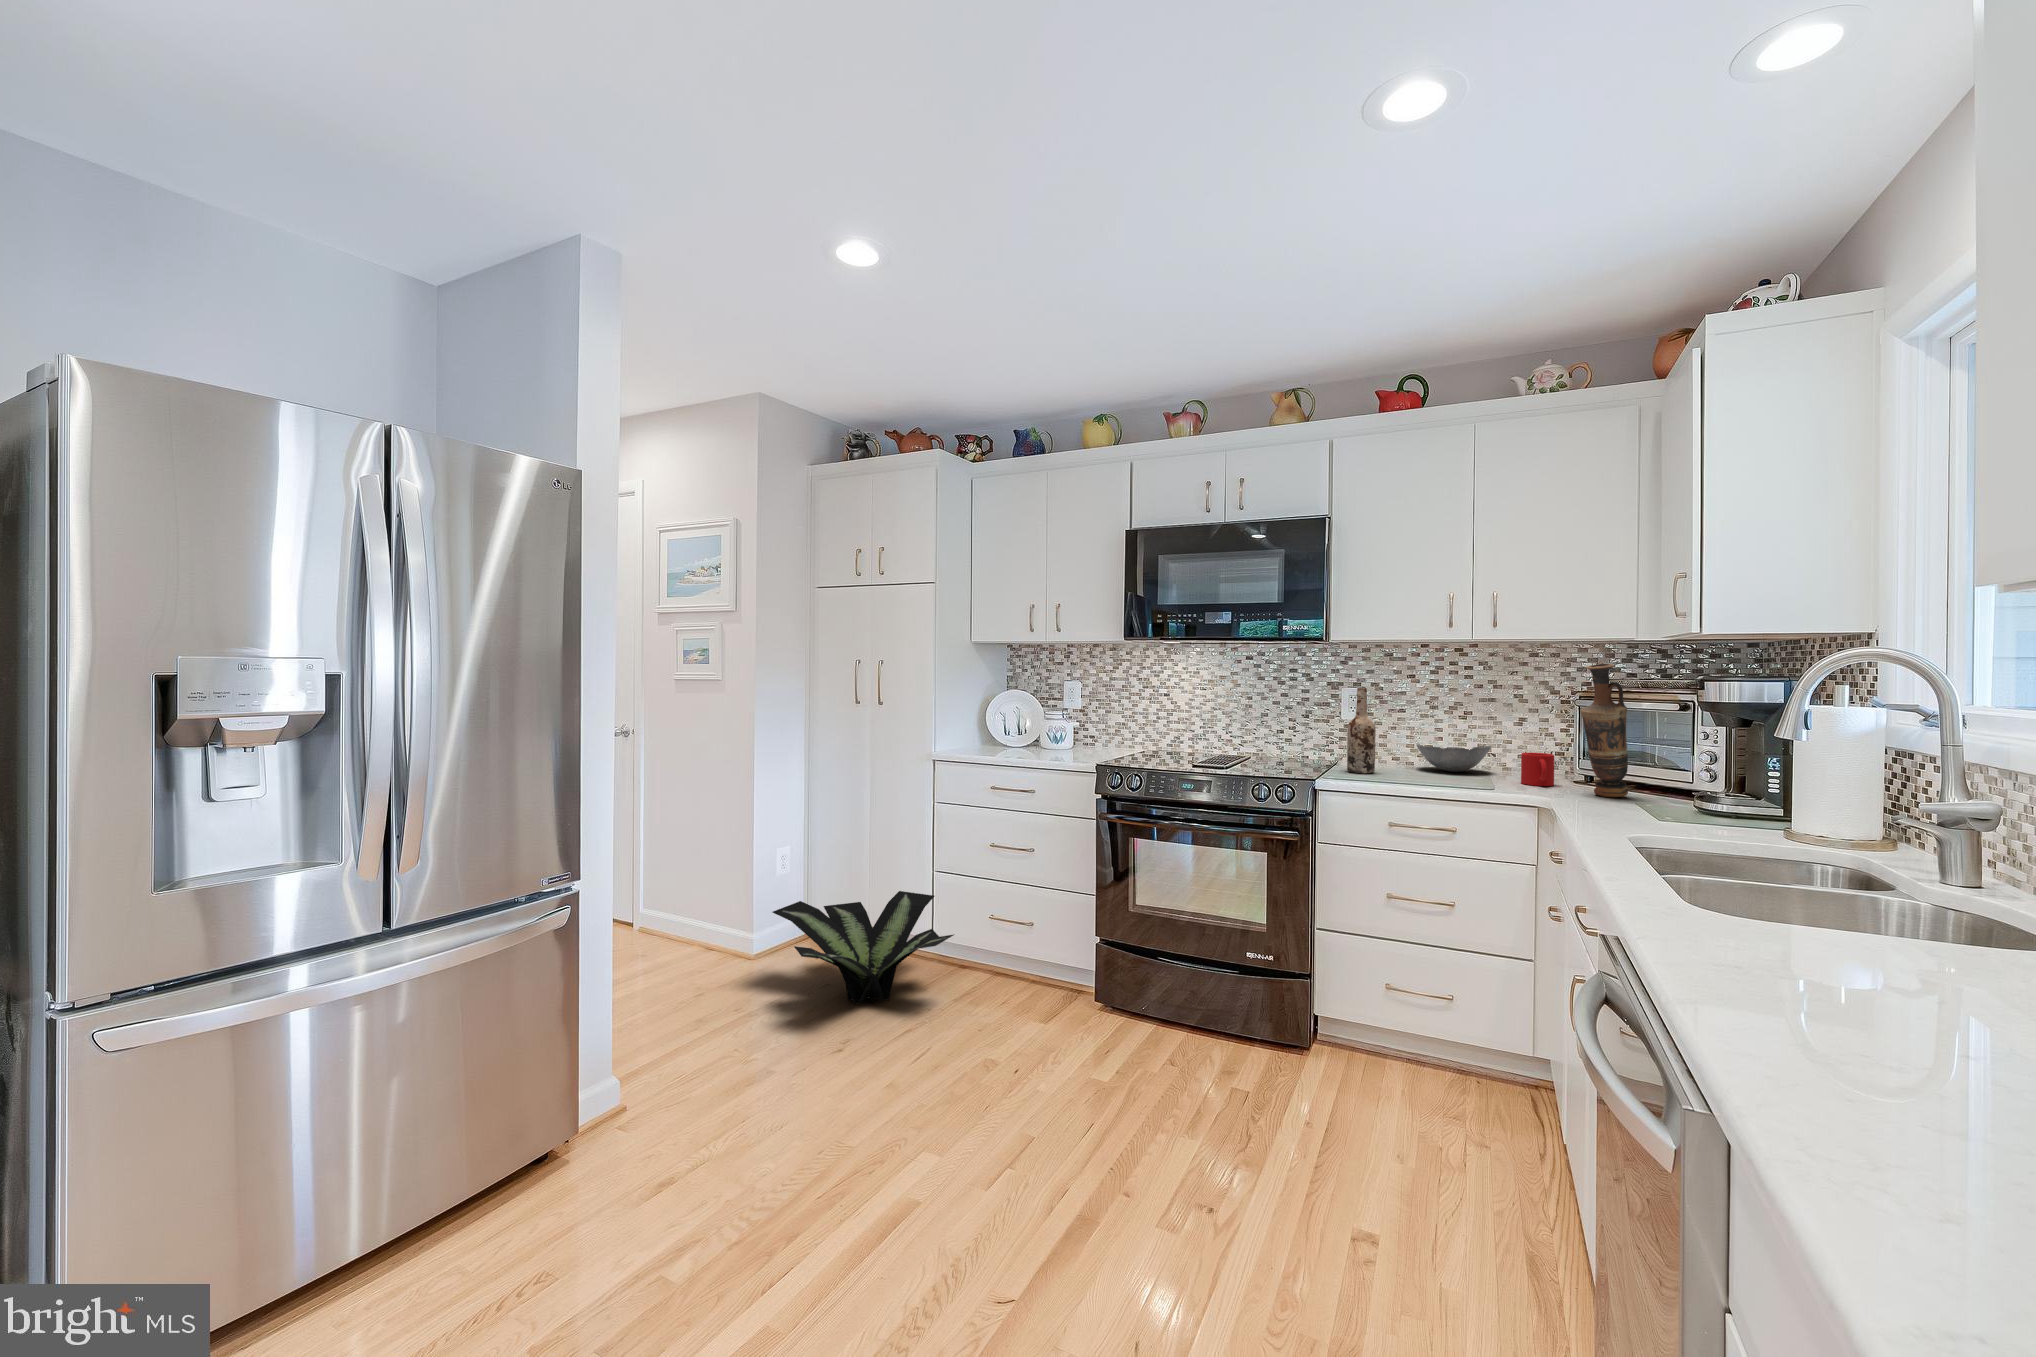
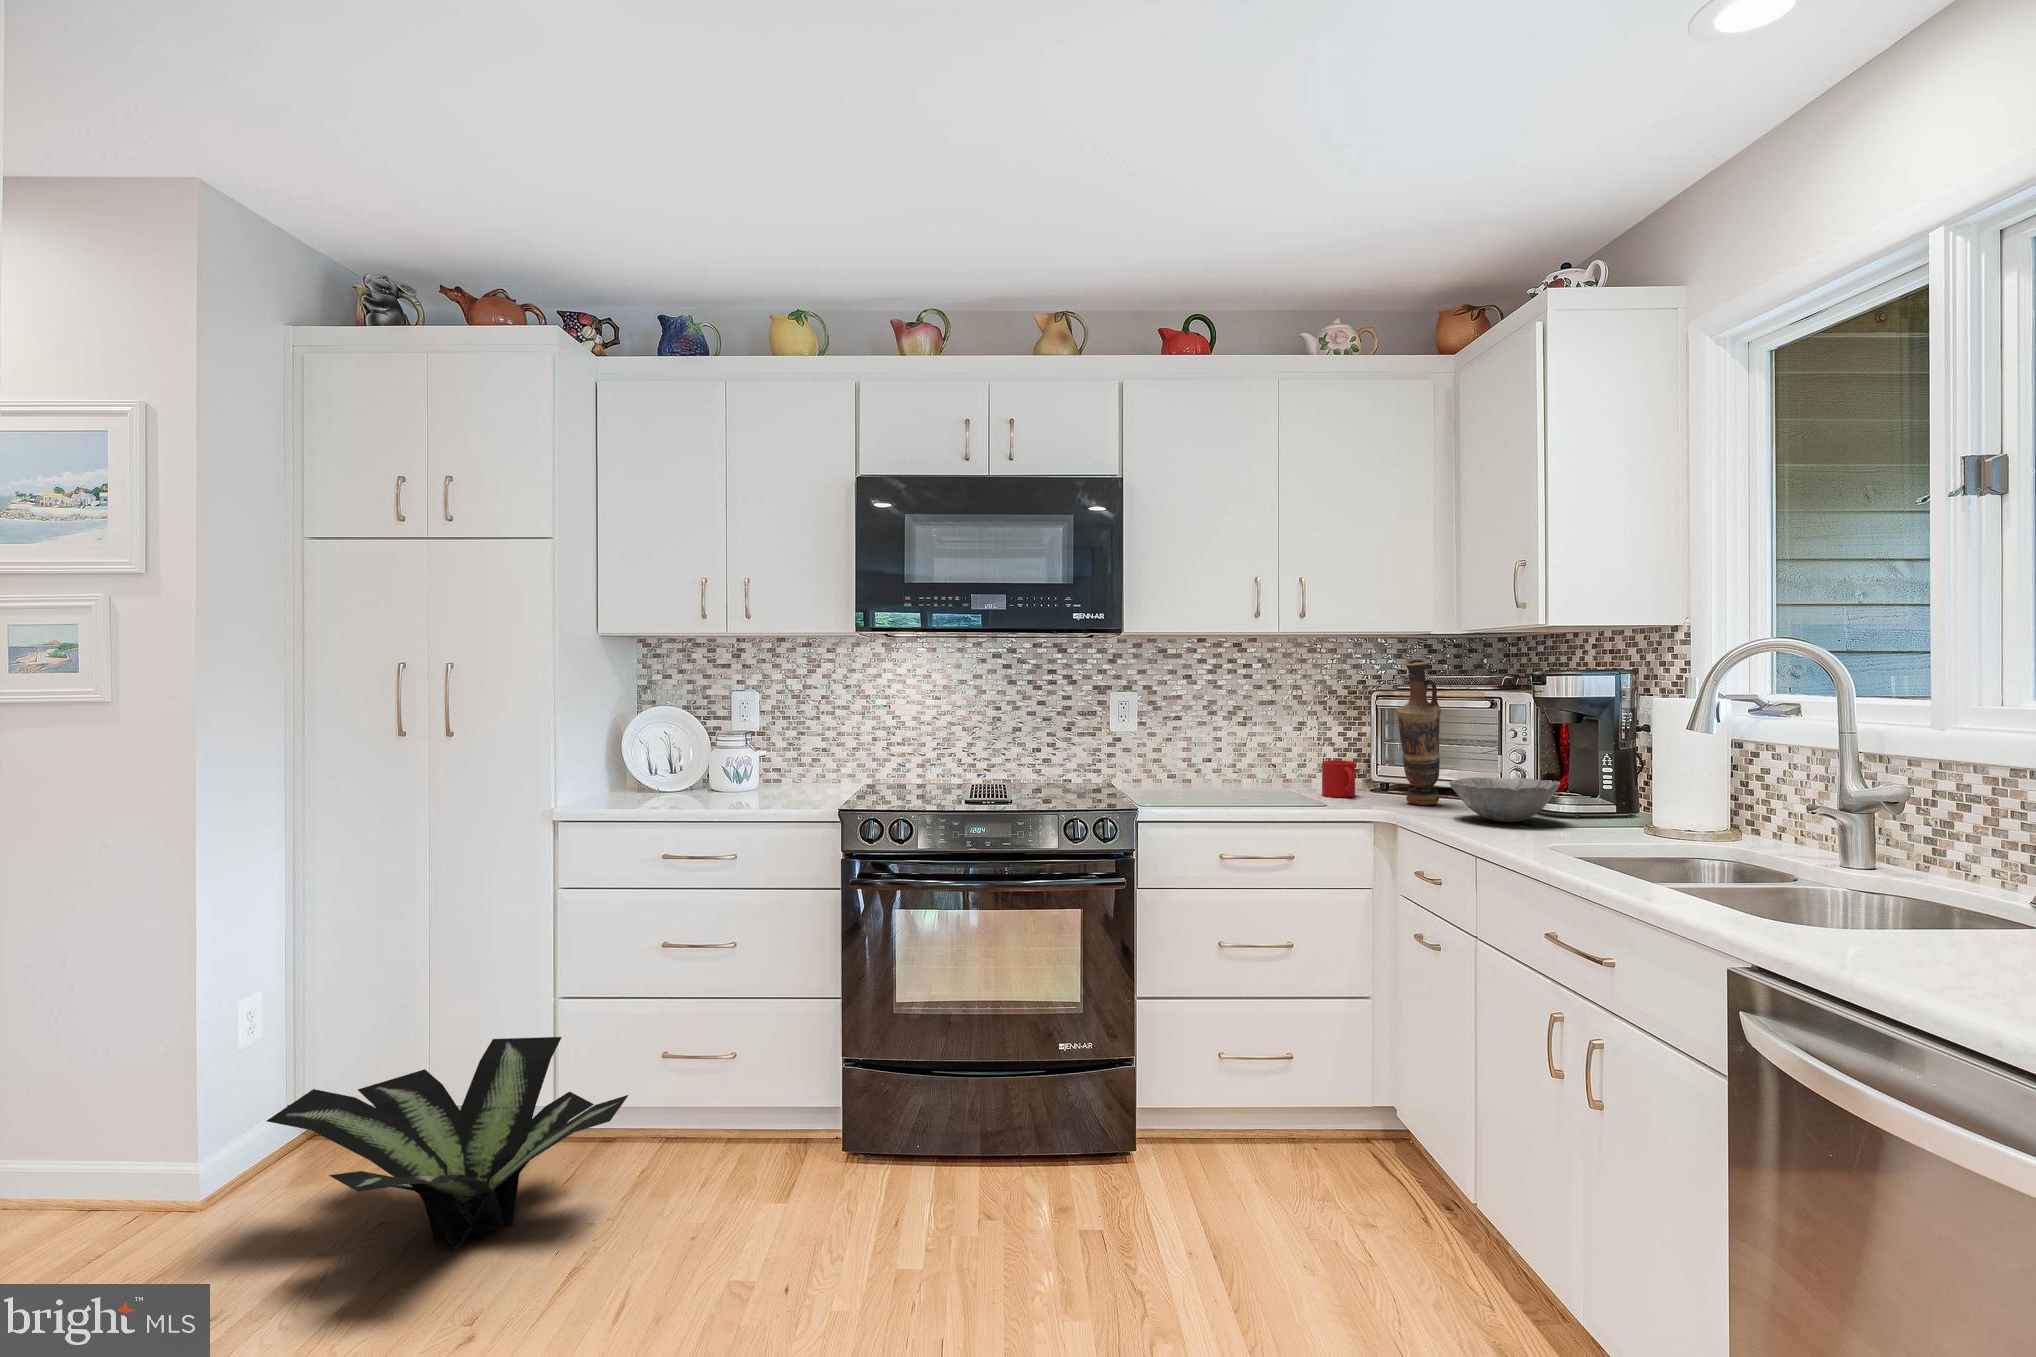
wine bottle: present [1347,688,1376,773] -> none [1139,692,1171,796]
bowl: present [1416,744,1492,772] -> present [1449,778,1560,822]

